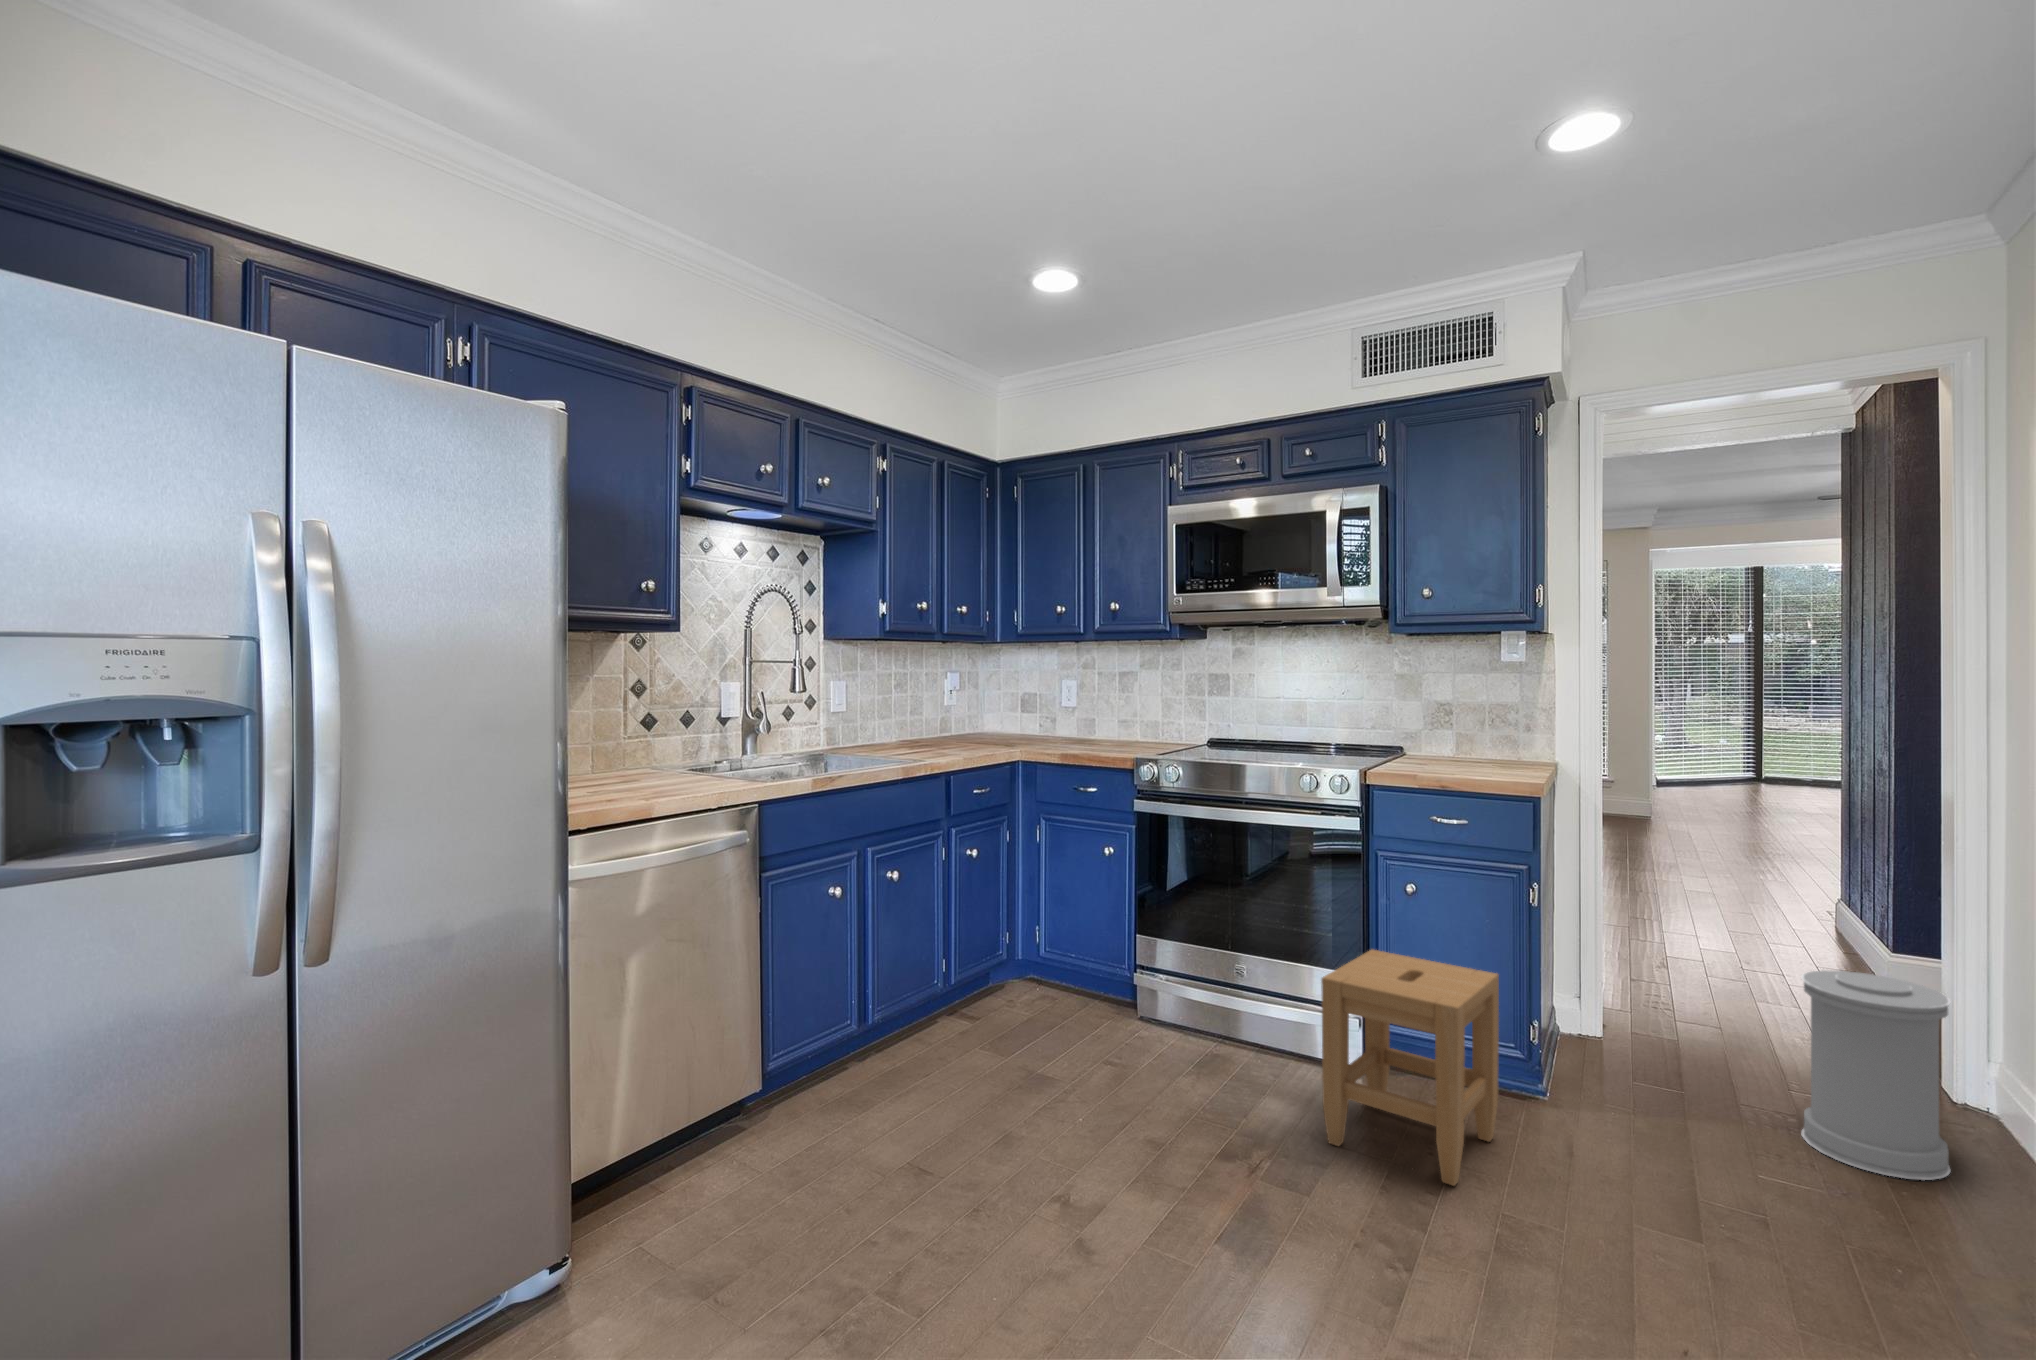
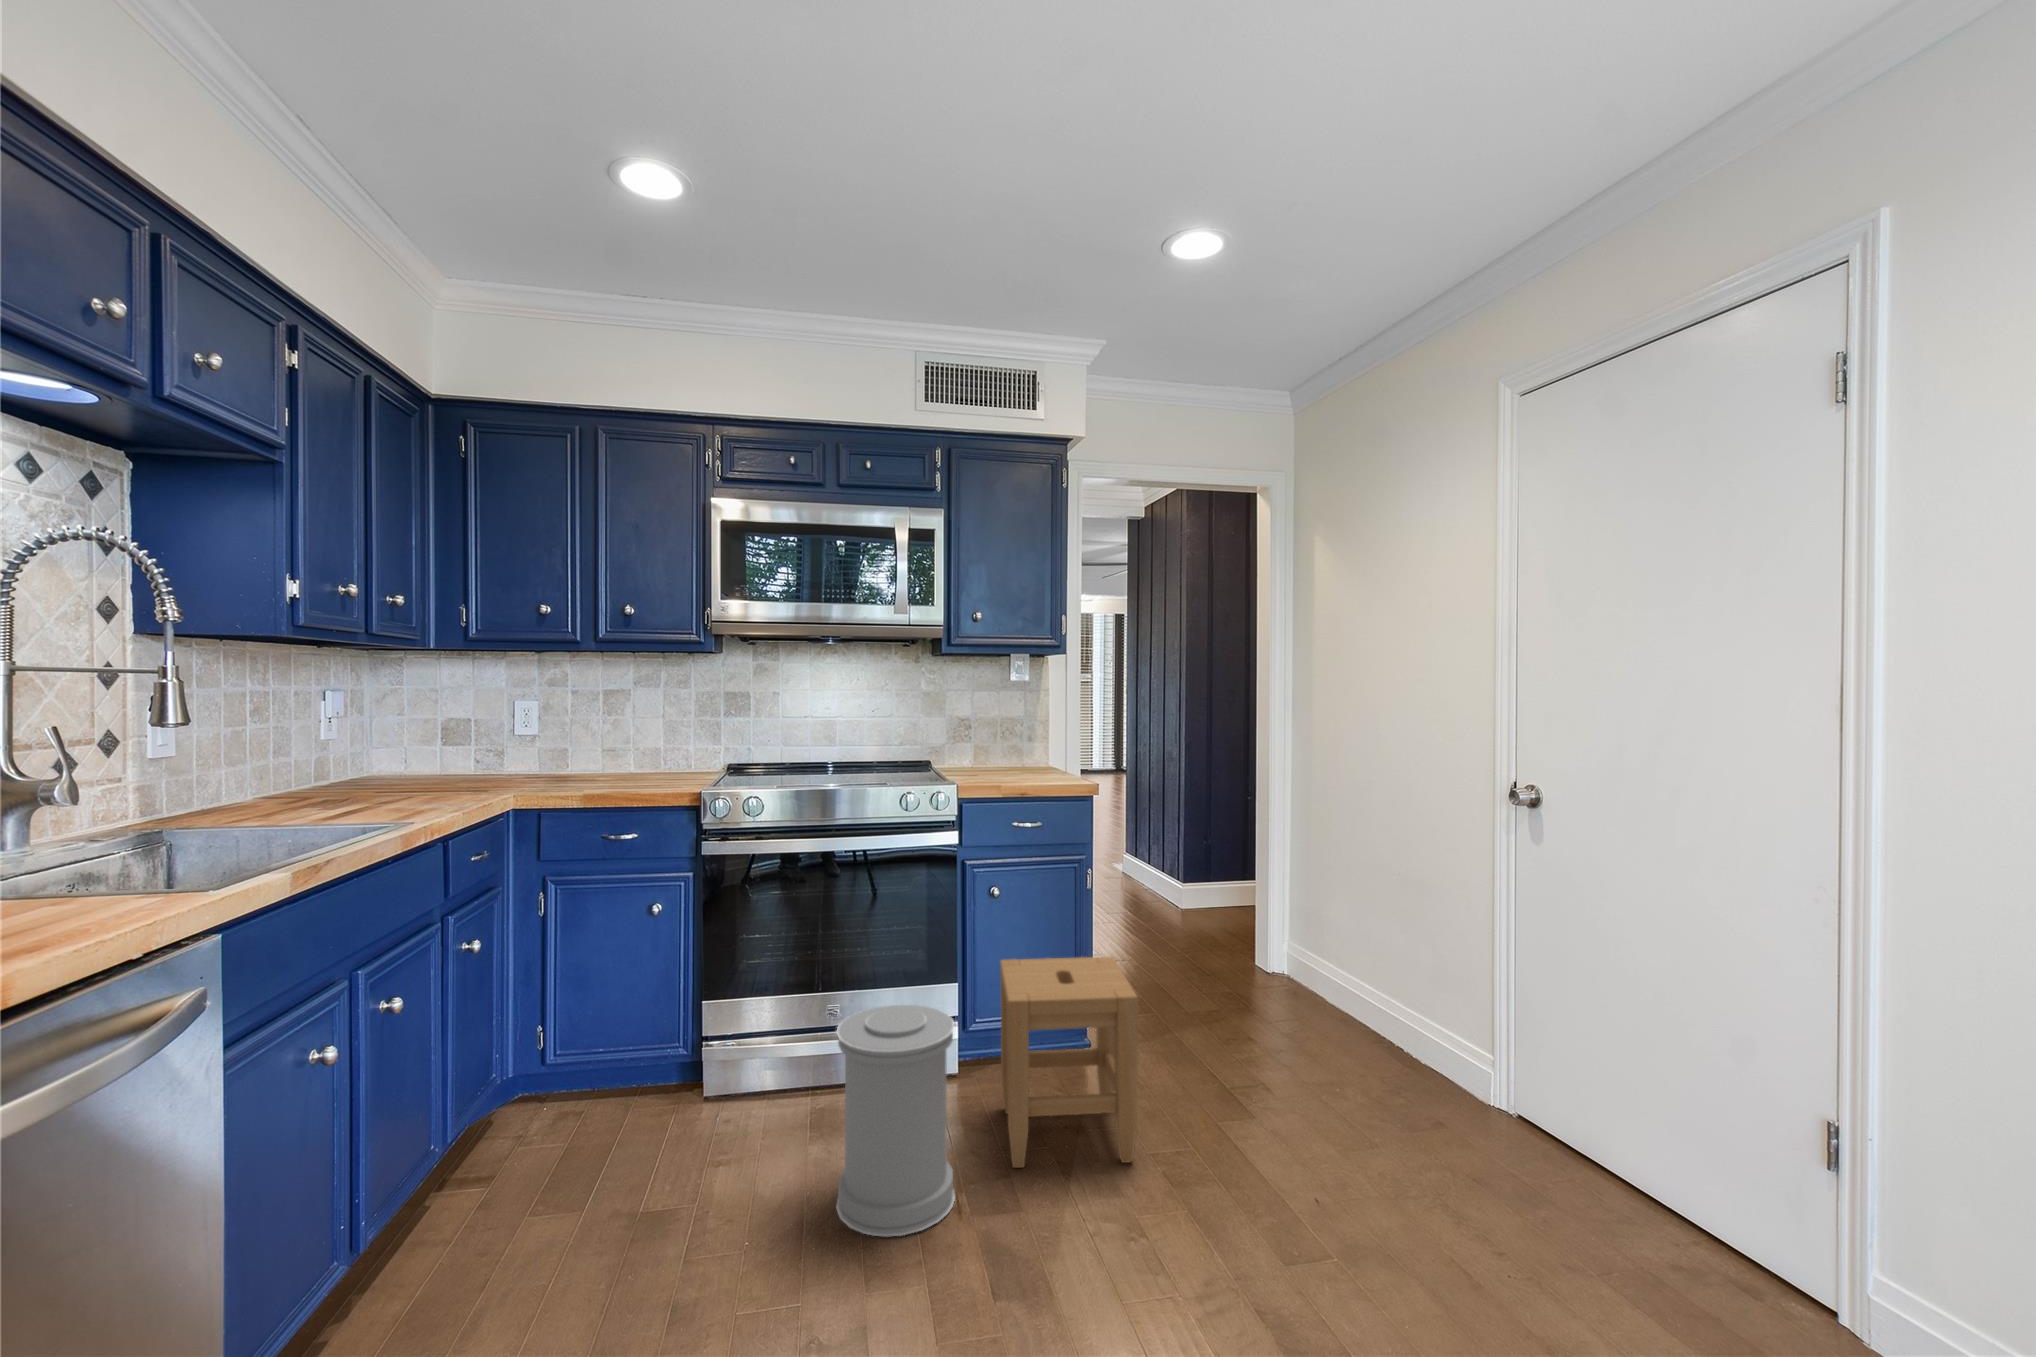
trash can: present [1801,970,1950,1180] -> present [836,1005,955,1236]

